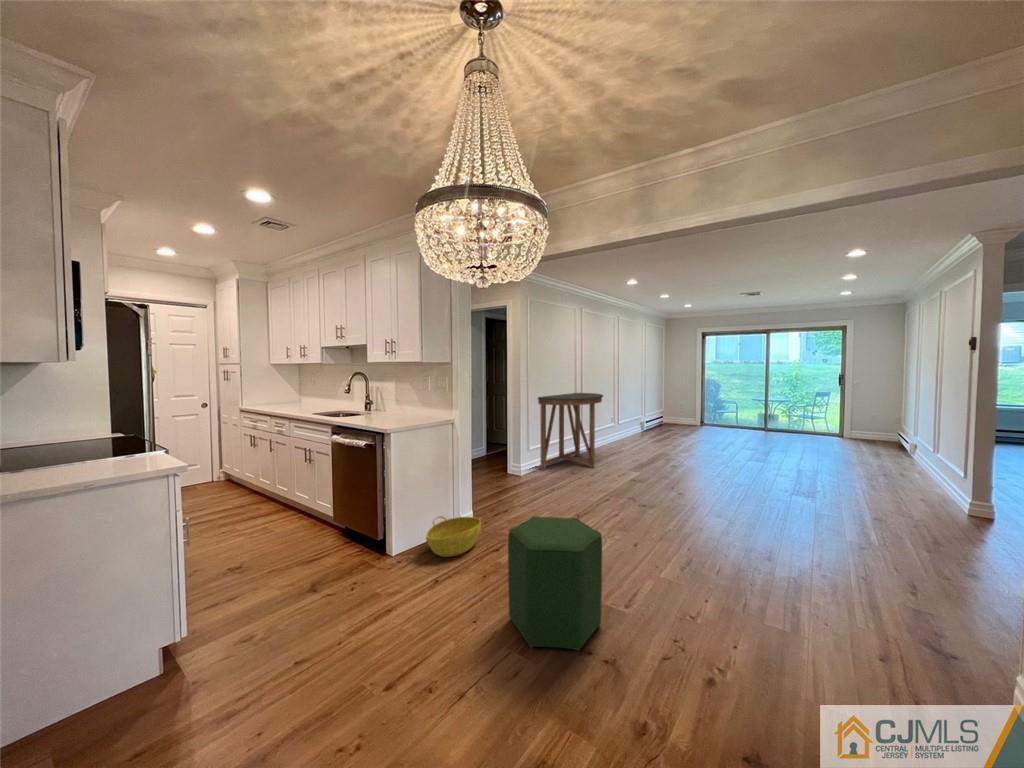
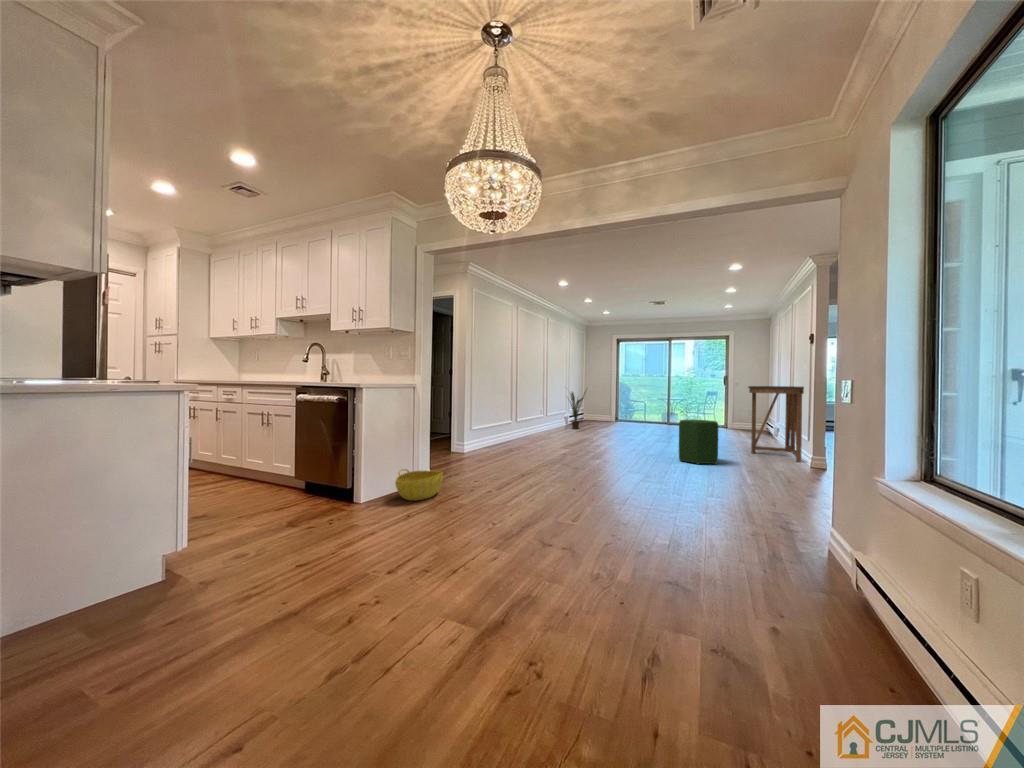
house plant: none [638,389,667,436] -> present [570,392,585,429]
console table: present [538,393,603,470] -> present [748,386,804,462]
ottoman: present [508,517,602,650] -> present [679,420,718,464]

